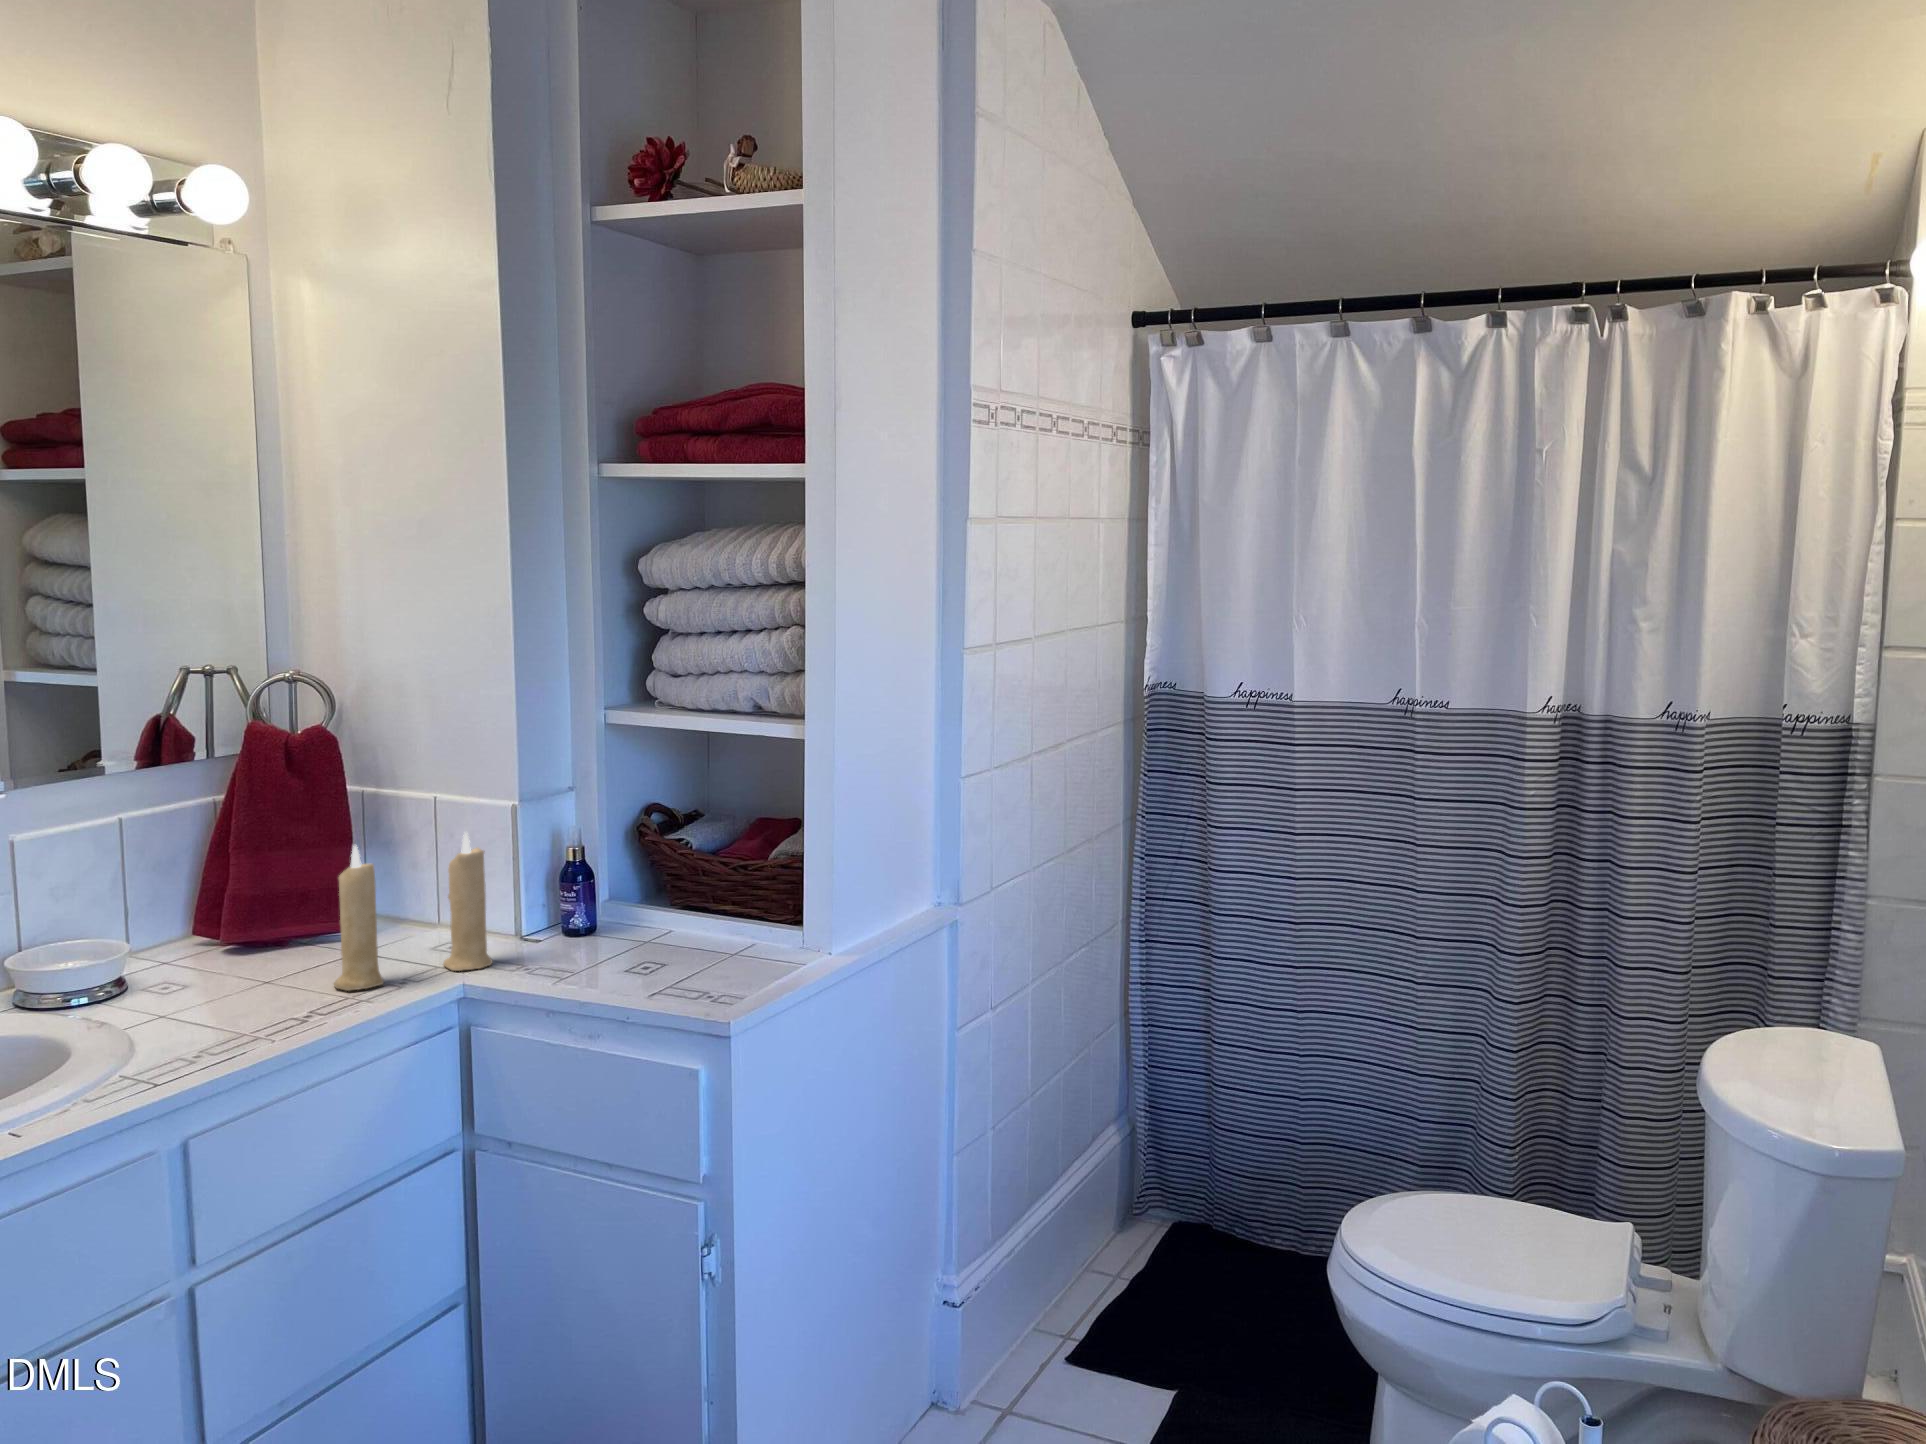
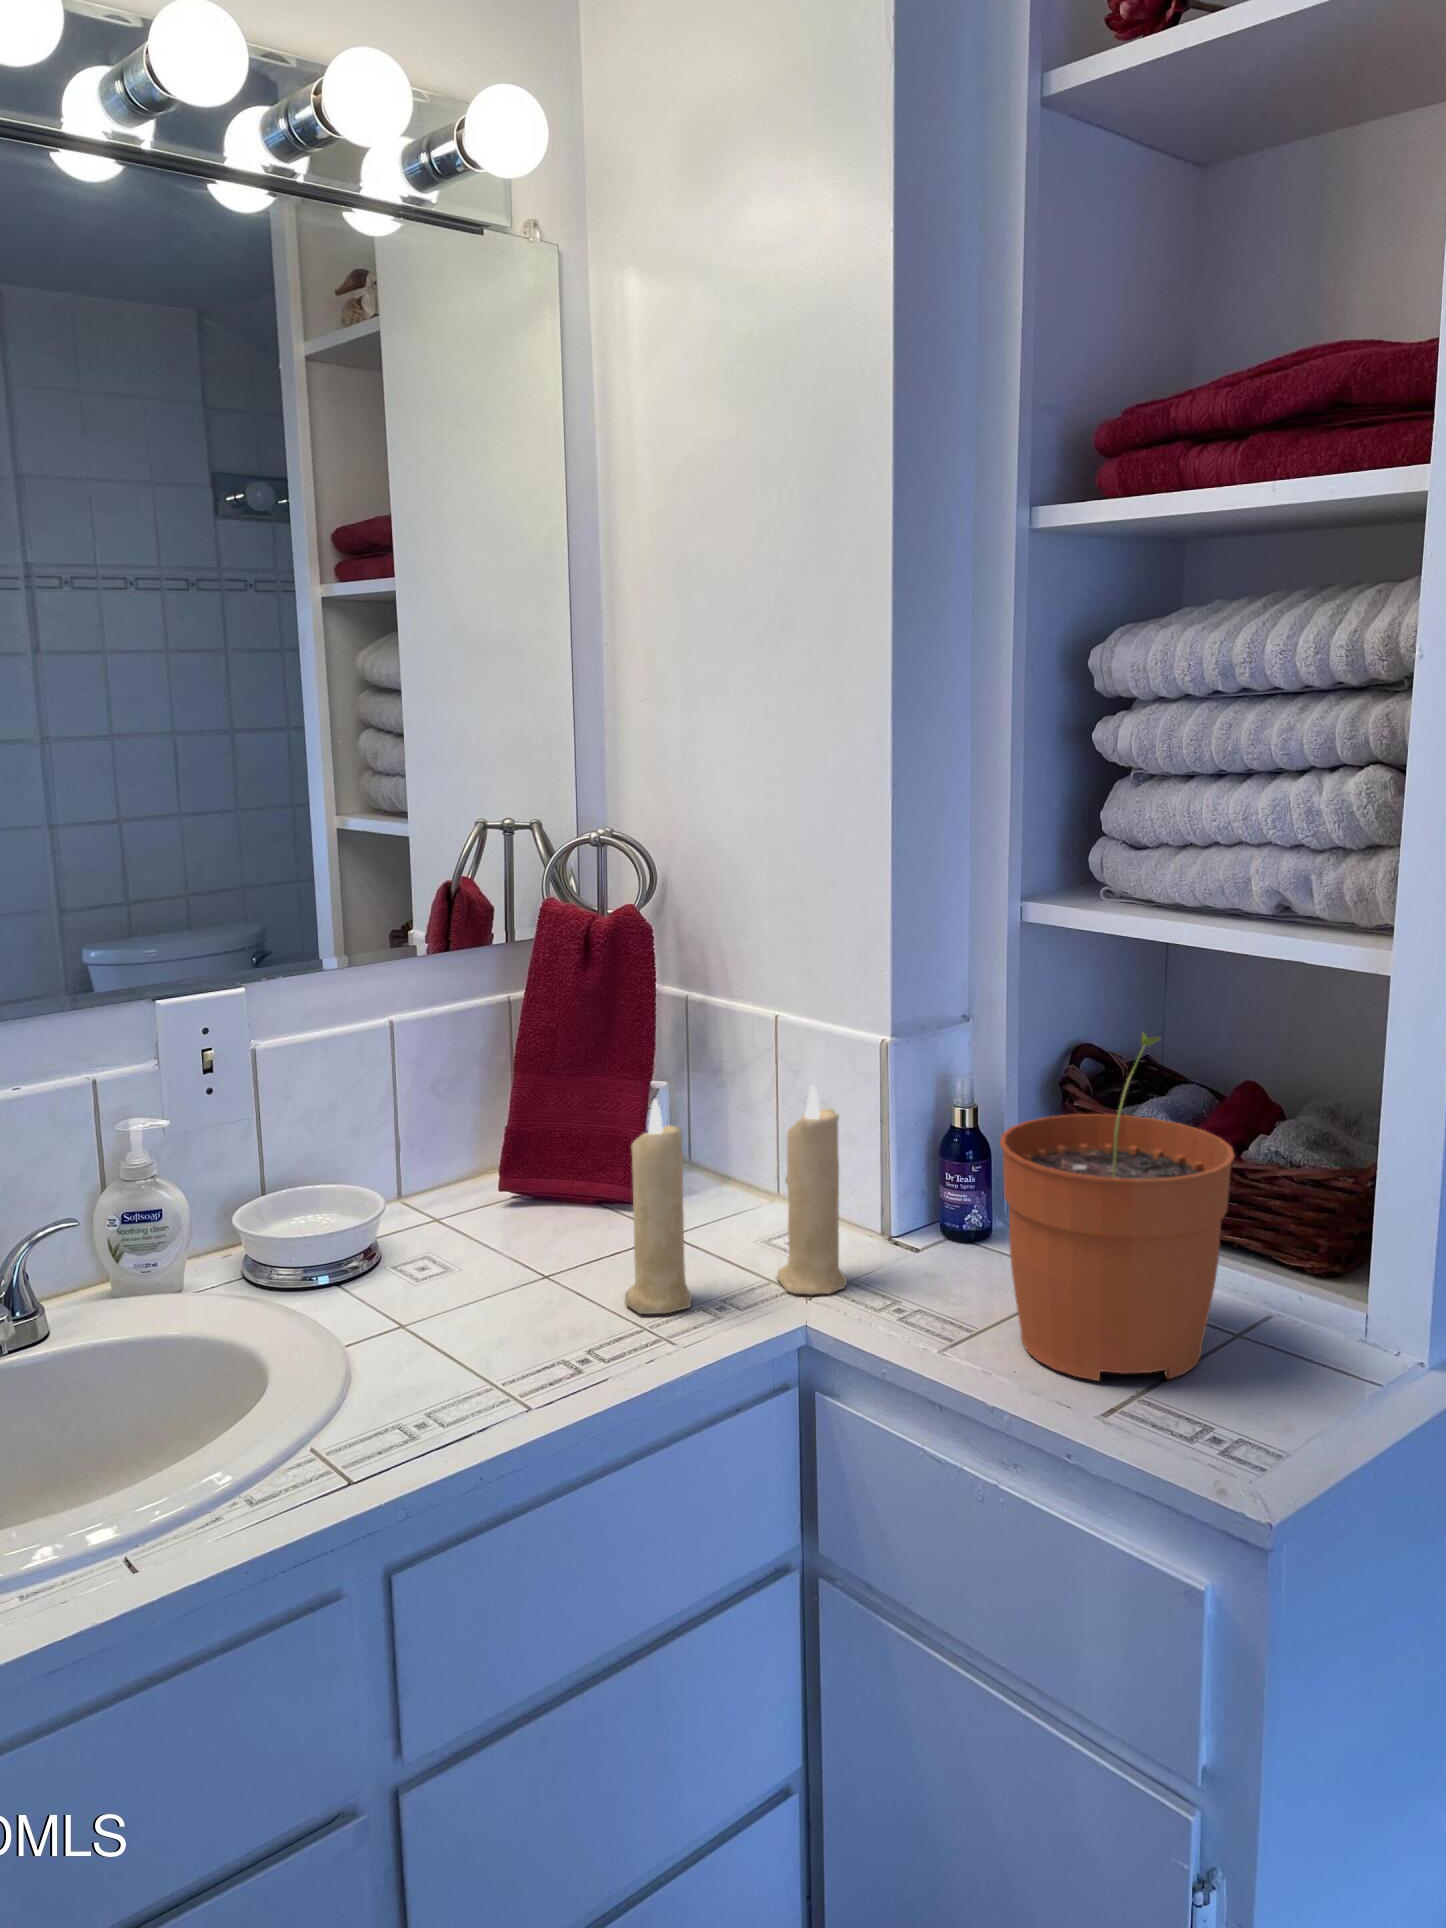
plant pot: none [591,780,729,984] -> present [1000,1033,1234,1381]

